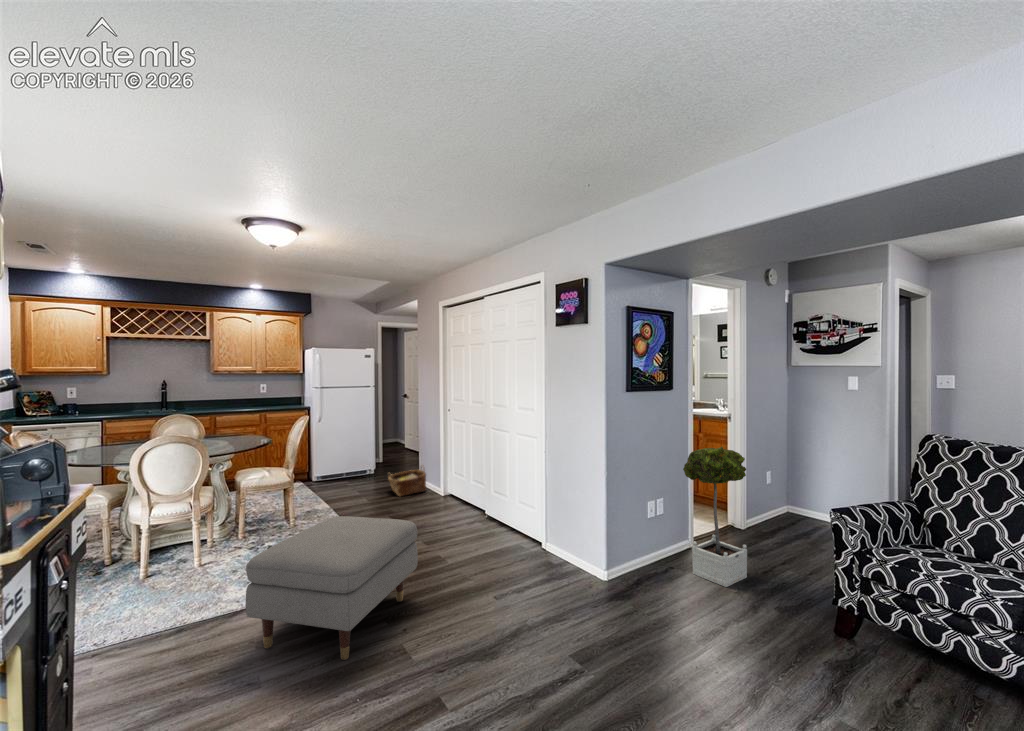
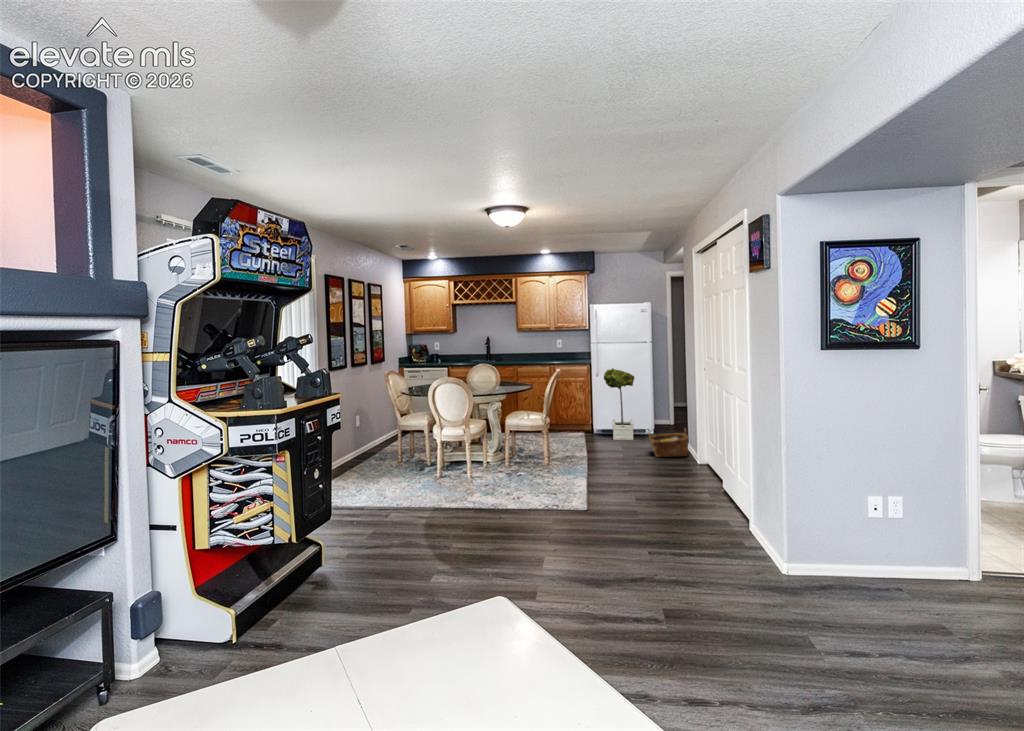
potted tree: present [683,447,747,587] -> present [604,368,634,440]
ottoman: present [246,516,418,660] -> none [457,451,588,545]

